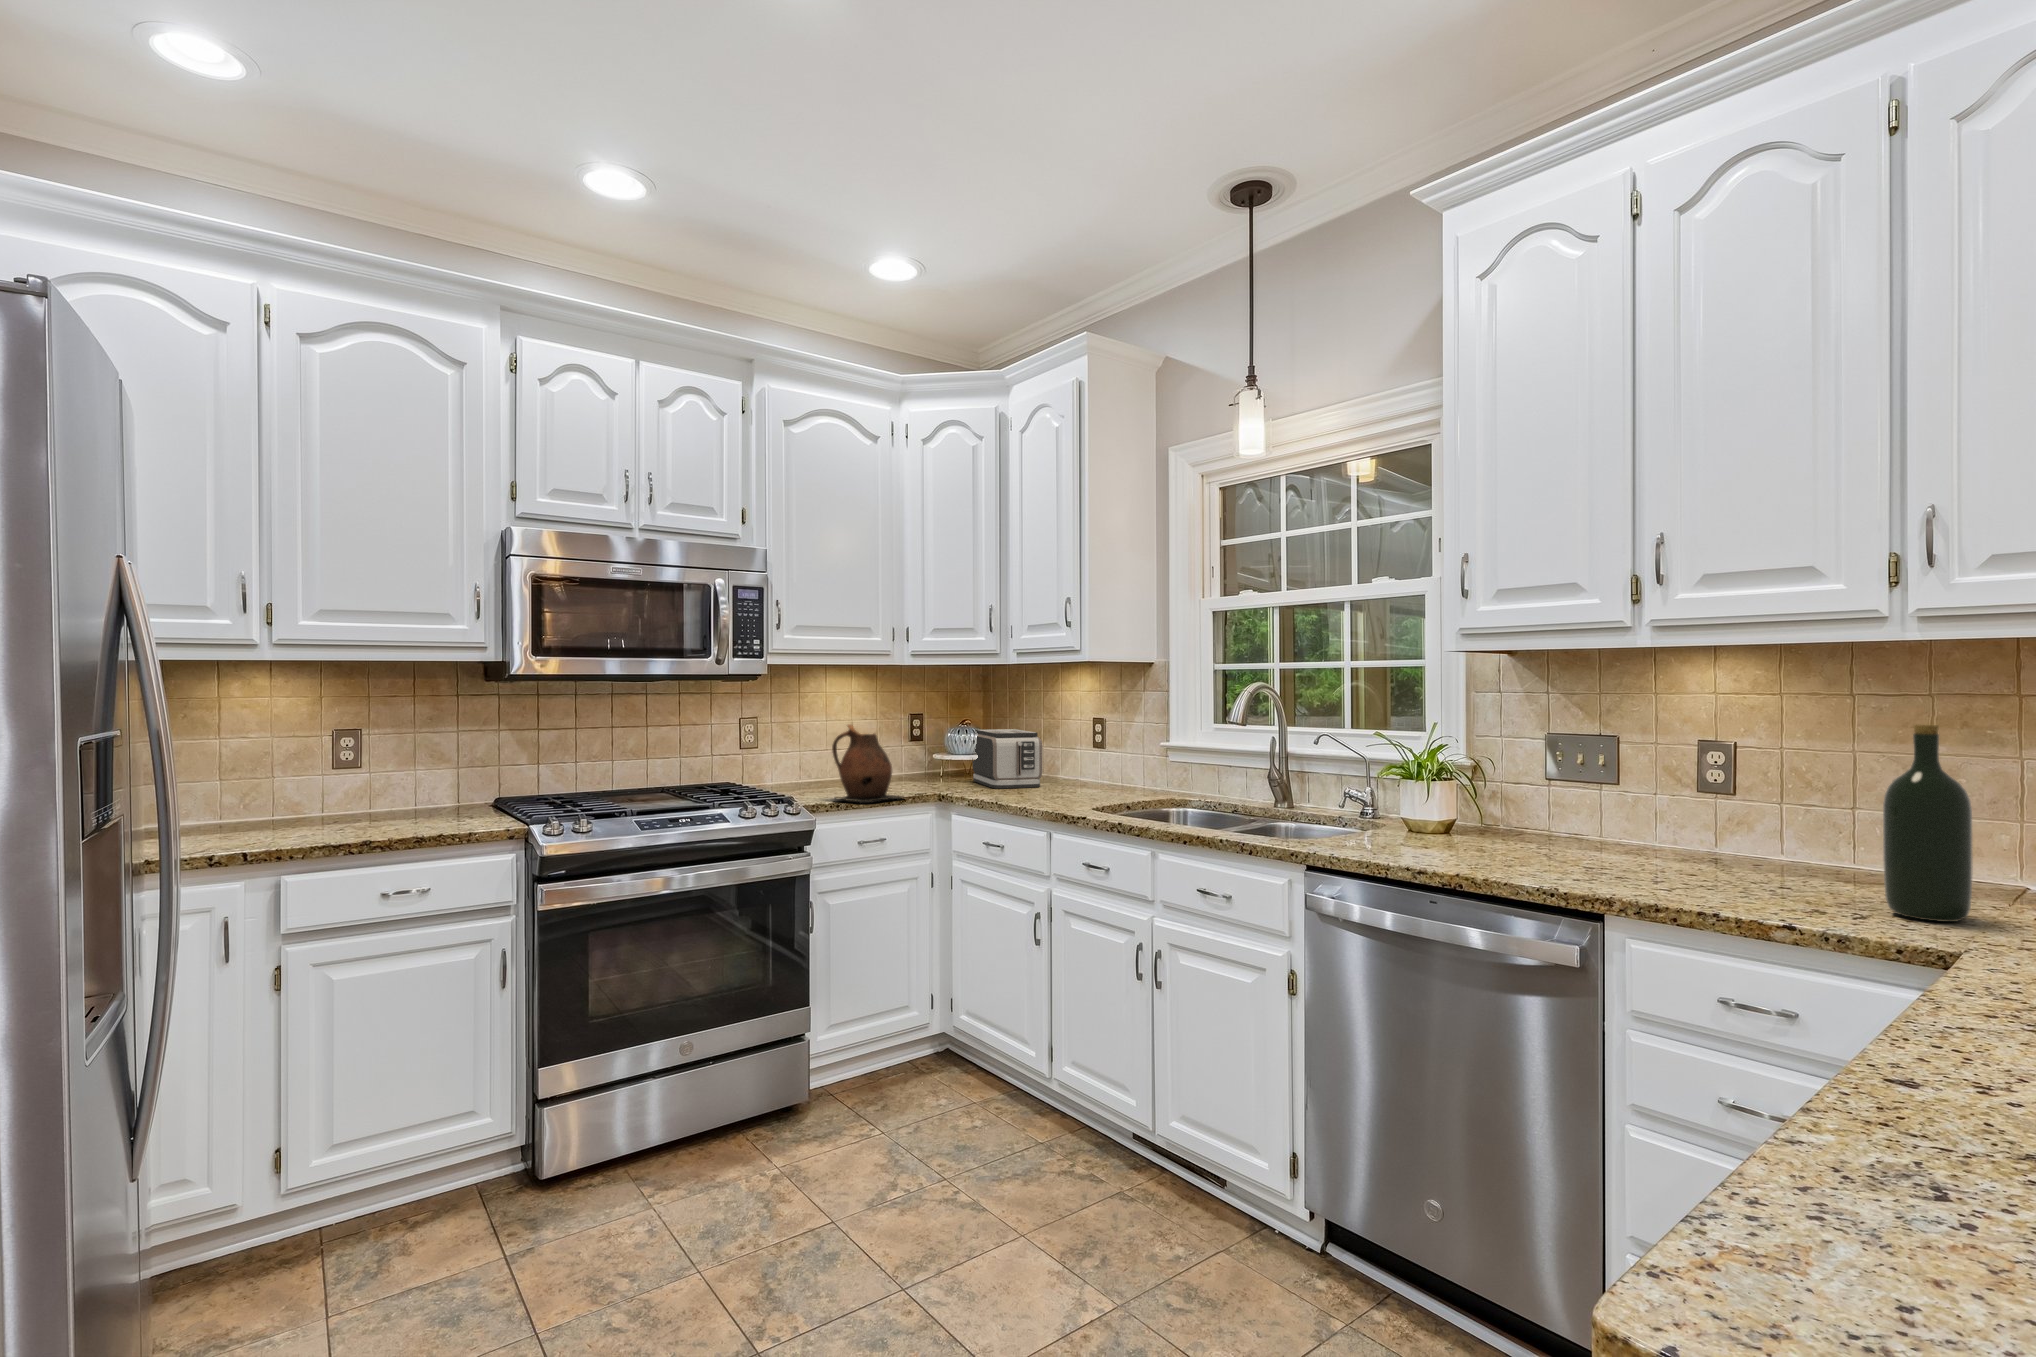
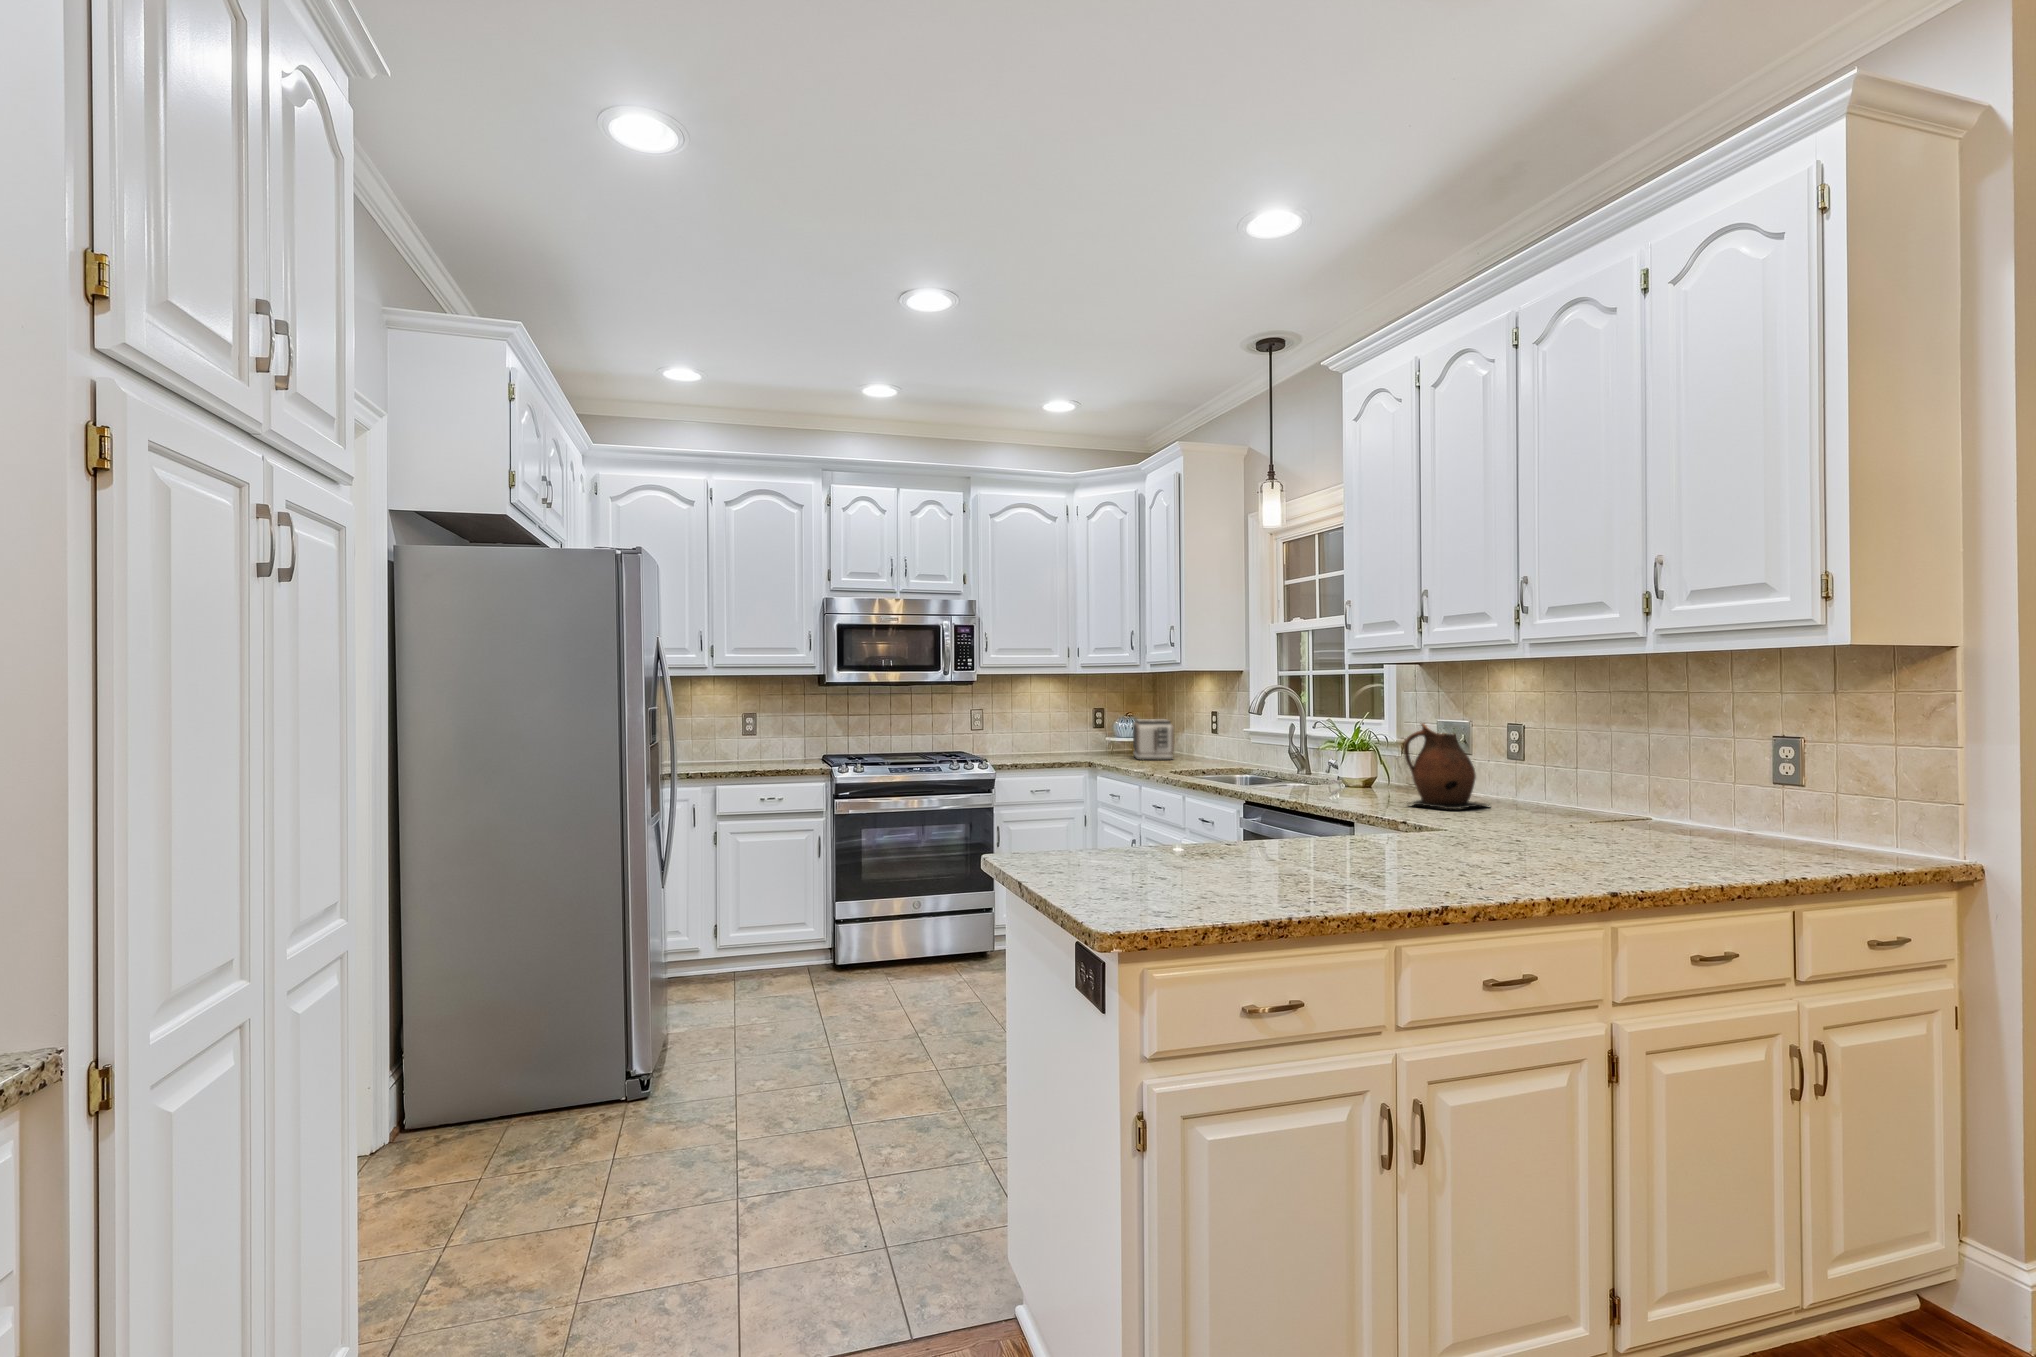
wine bottle: present [1883,724,1973,922] -> none [1493,709,1537,825]
ceramic pitcher: present [832,725,903,803] -> present [1404,723,1489,809]

